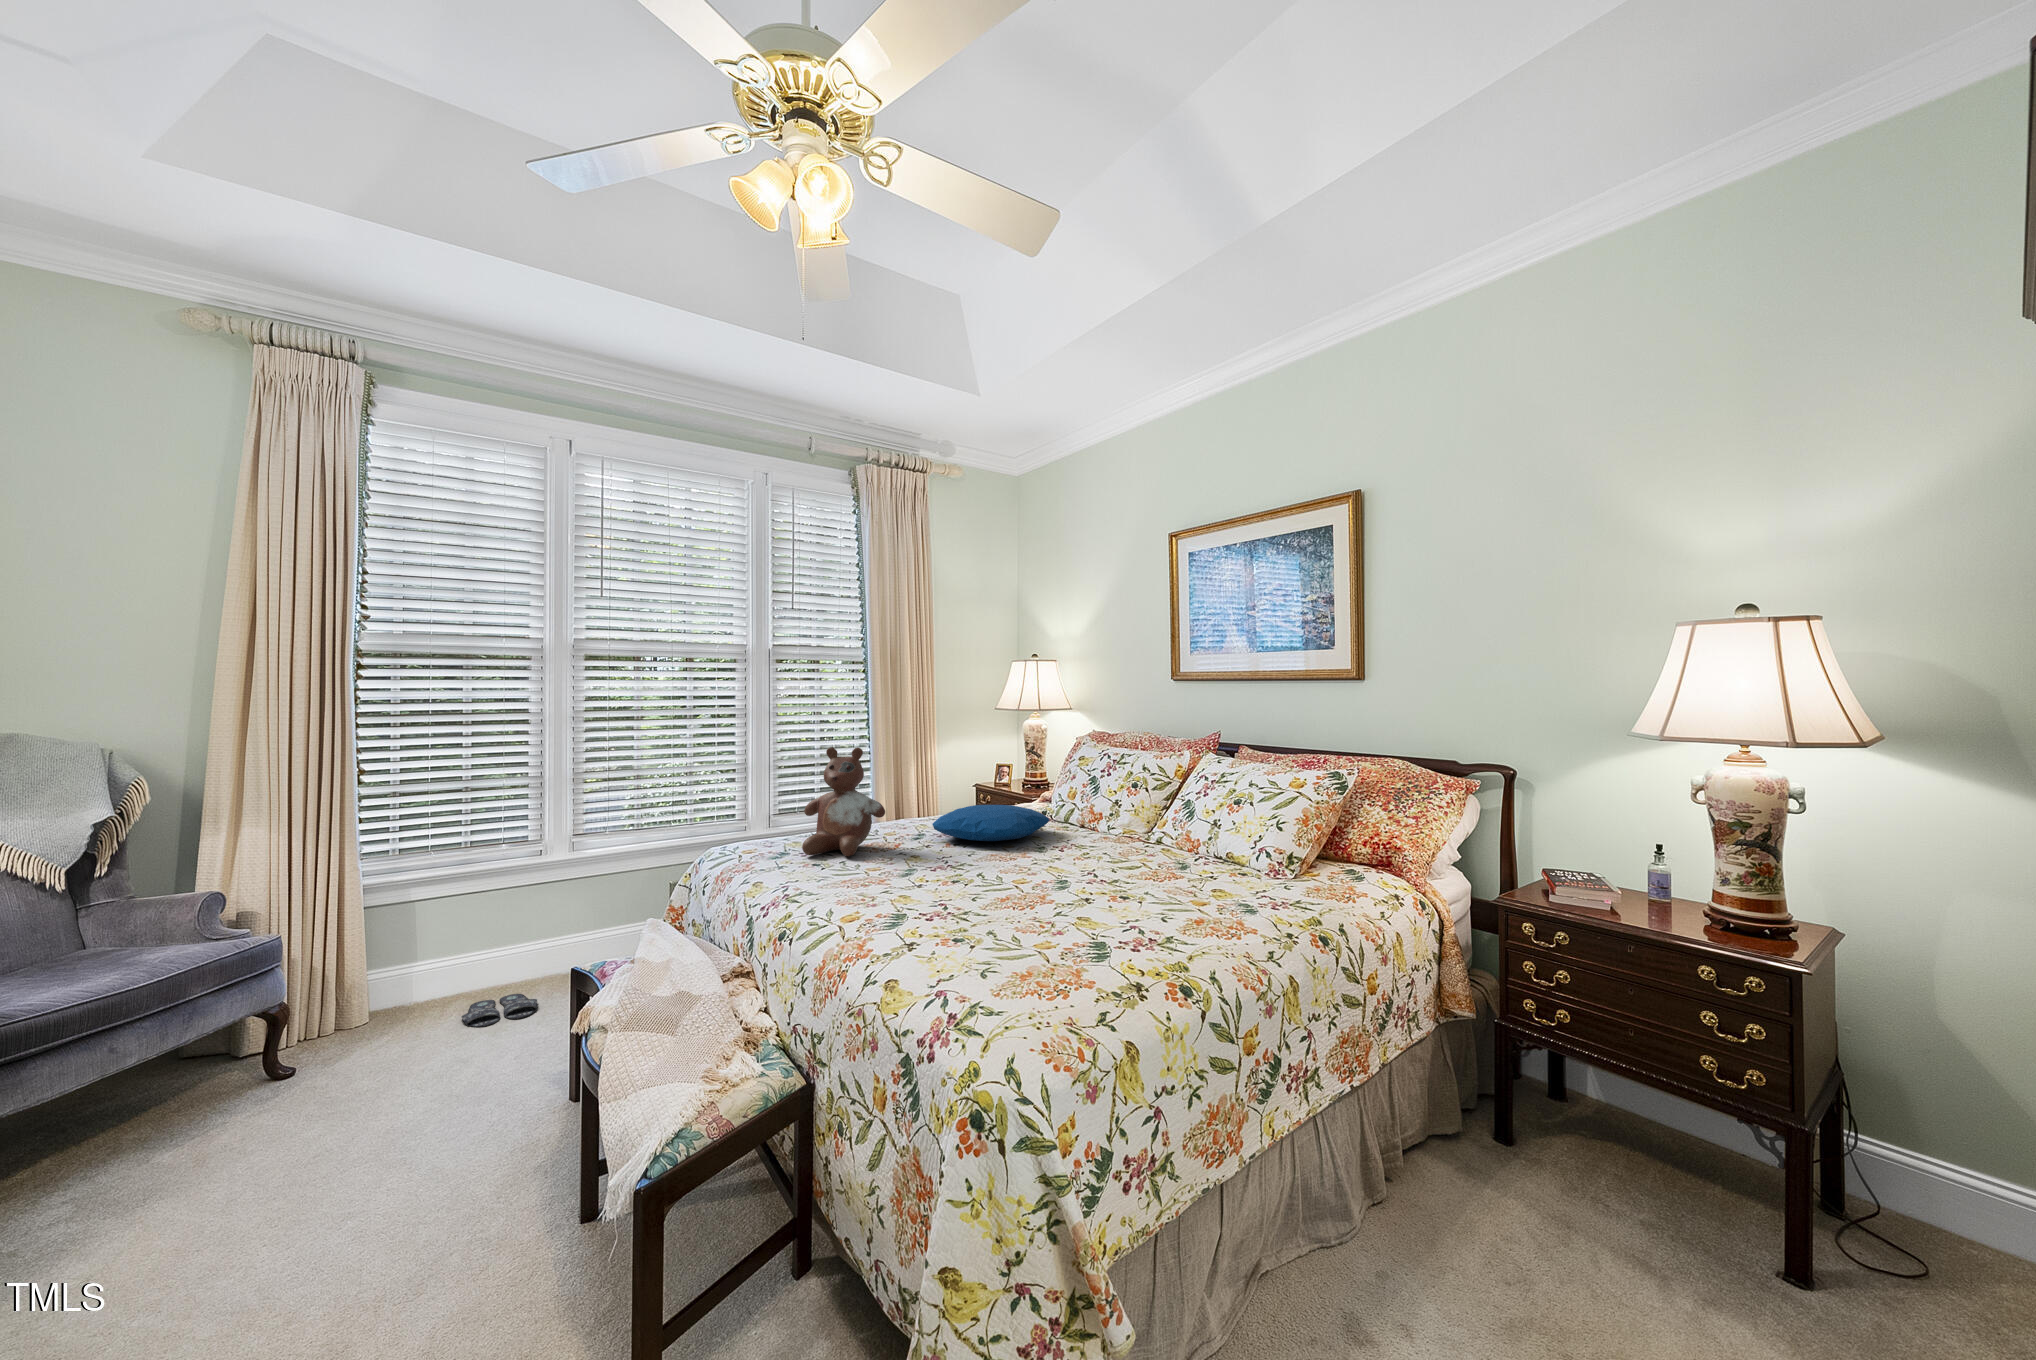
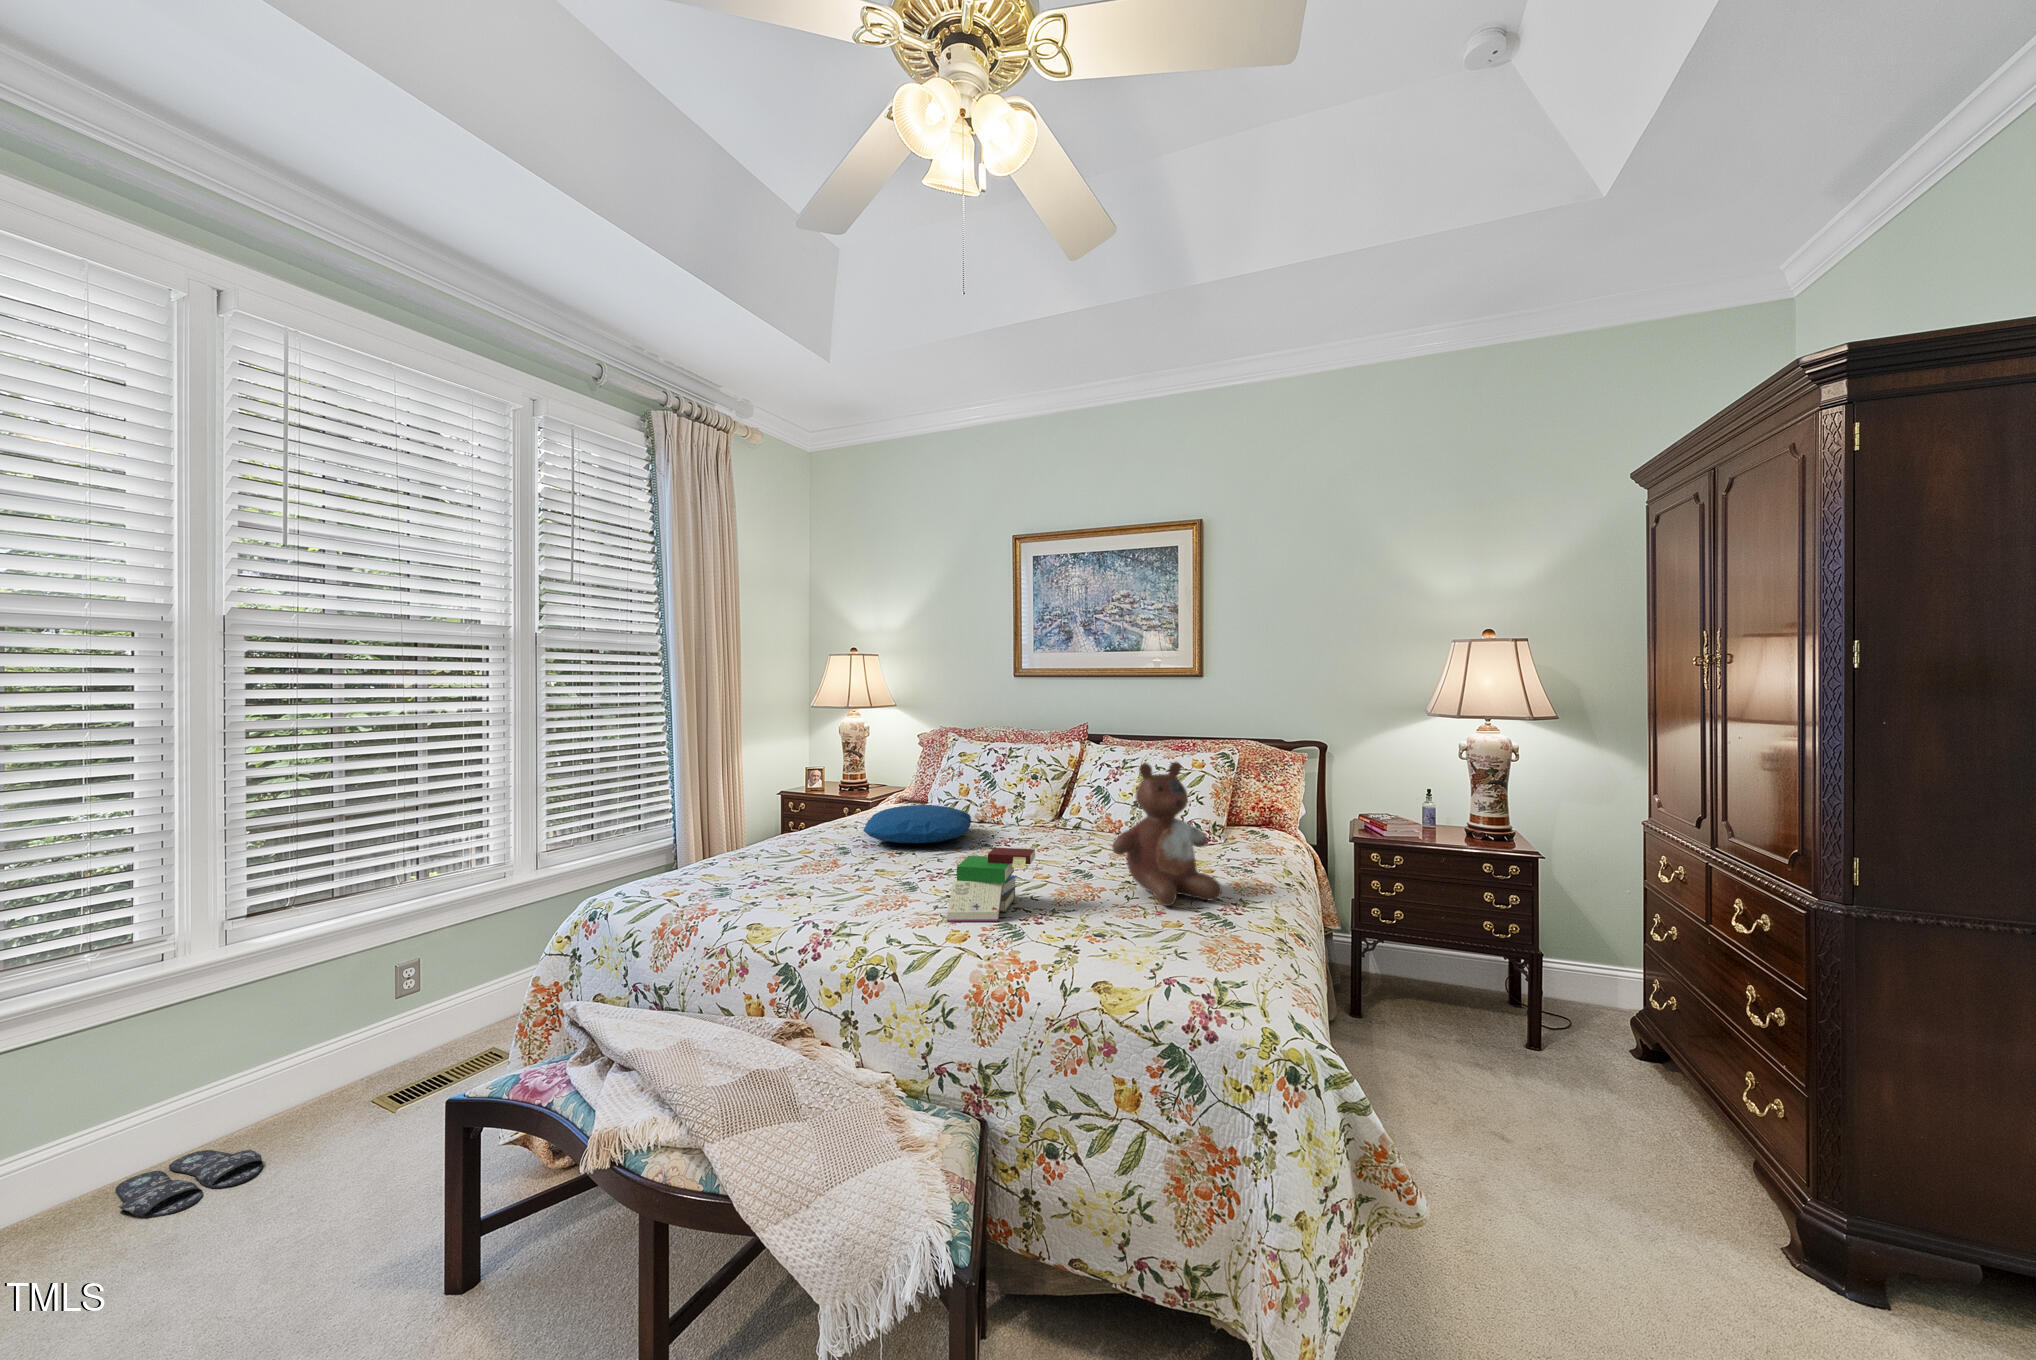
stuffed bear: present [802,747,885,856] -> present [1112,762,1222,906]
book: none [865,848,975,917] -> present [946,848,1035,921]

